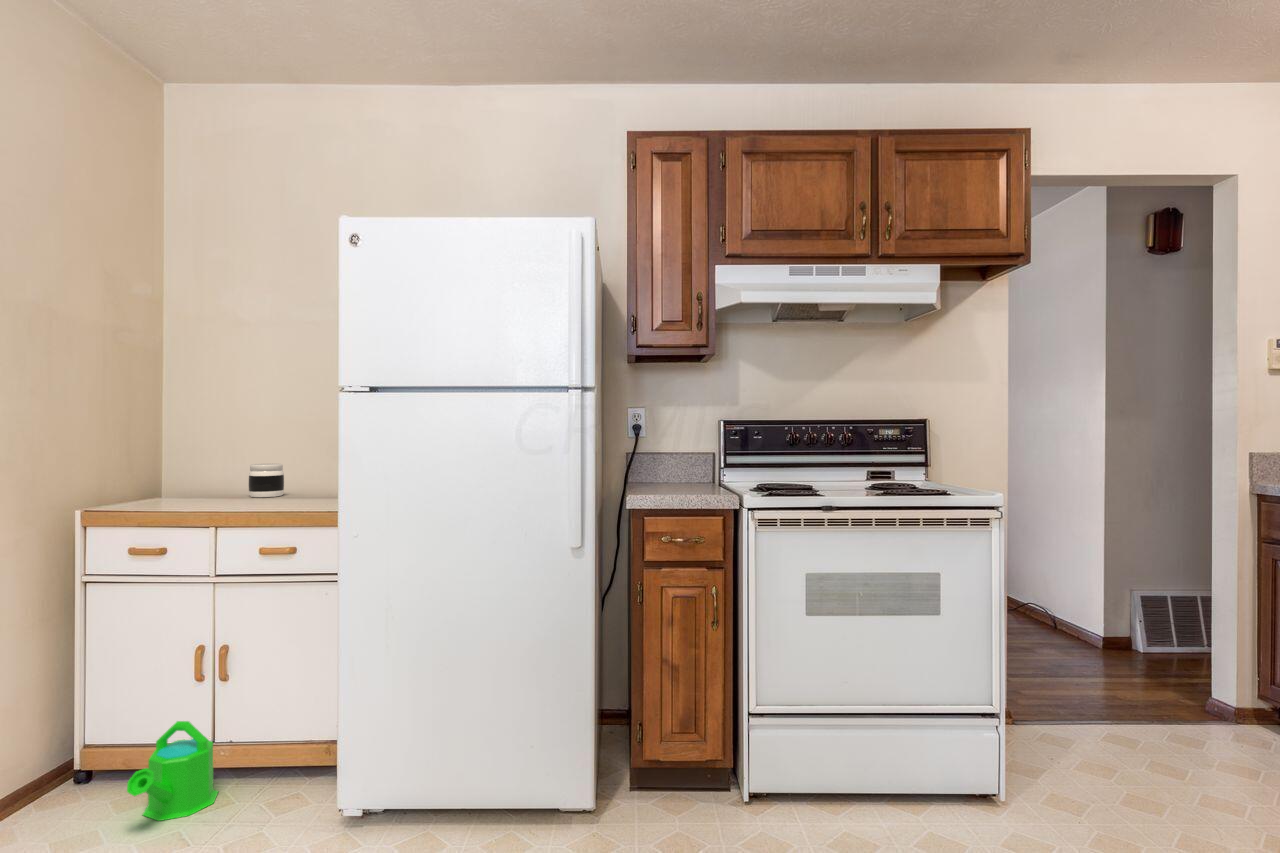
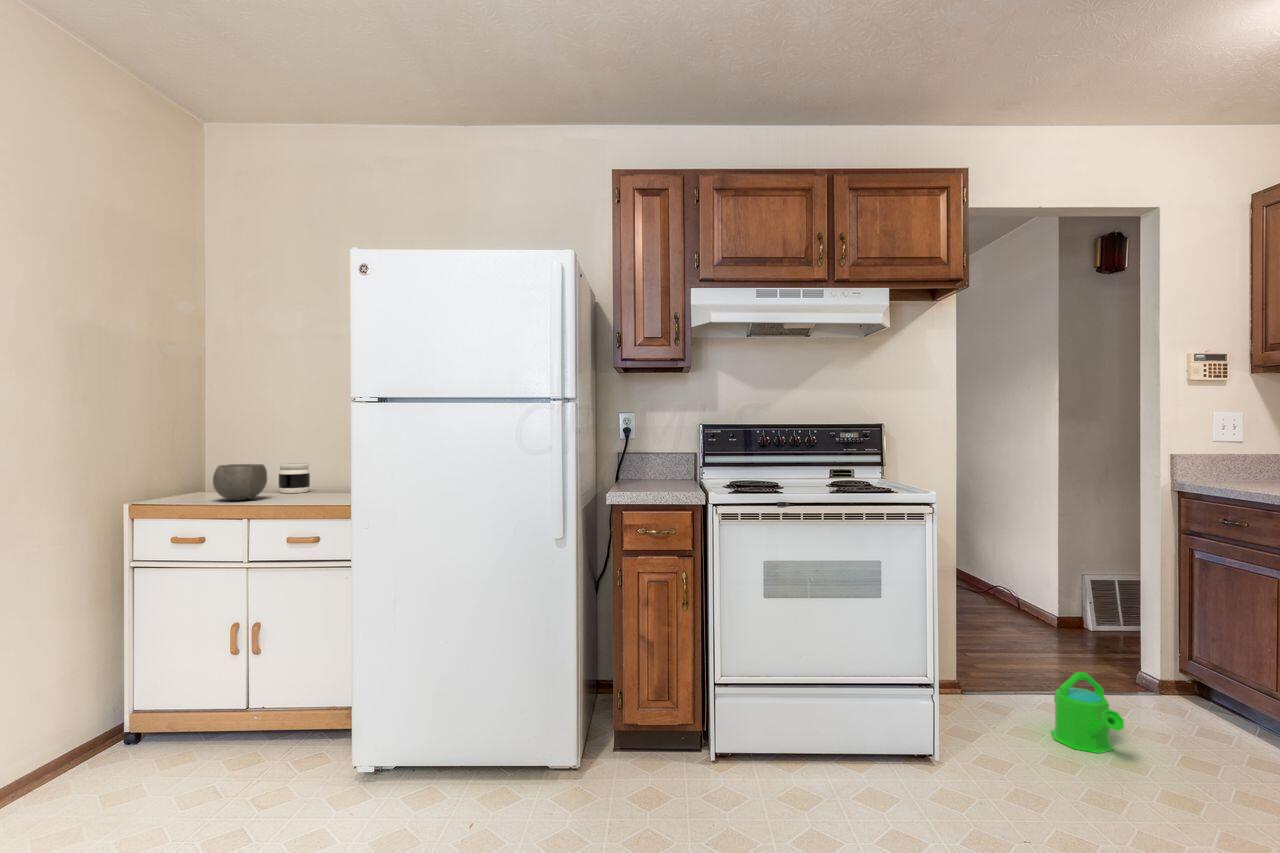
ceramic bowl: none [174,464,236,505] -> present [213,464,267,500]
watering can: present [127,721,218,821] -> present [1051,672,1124,753]

